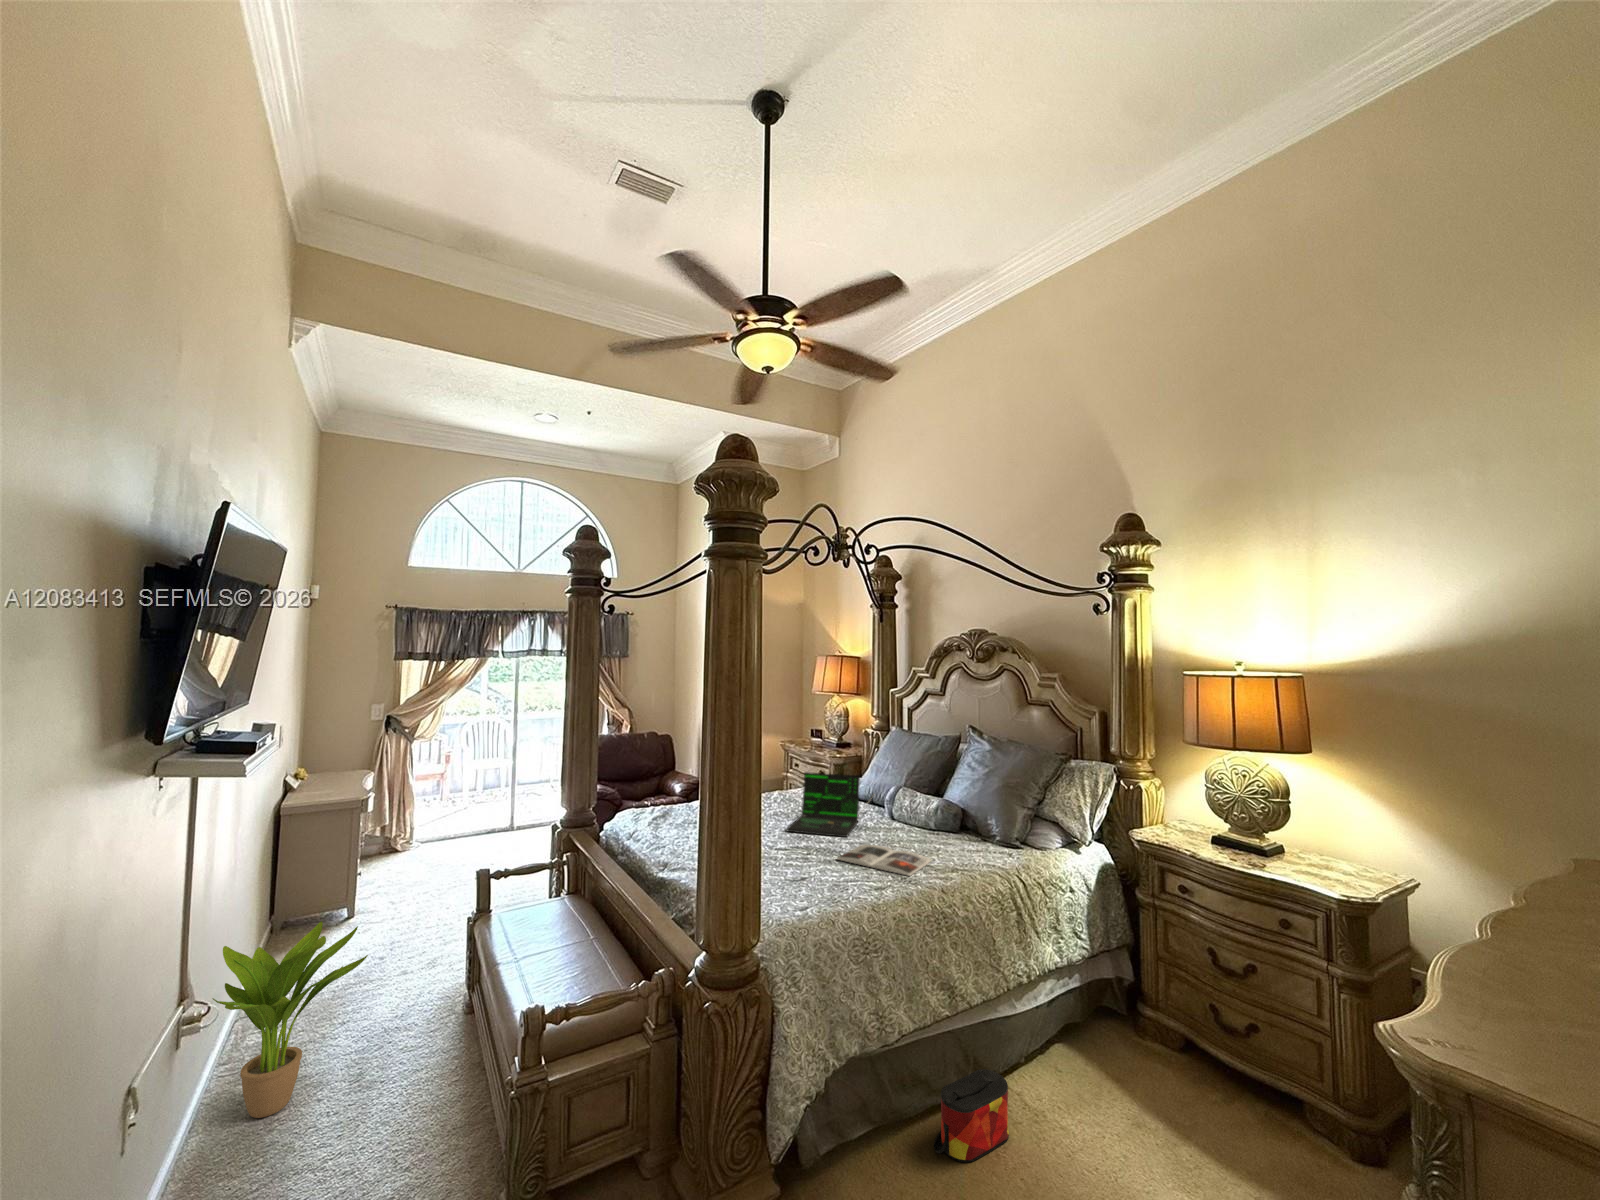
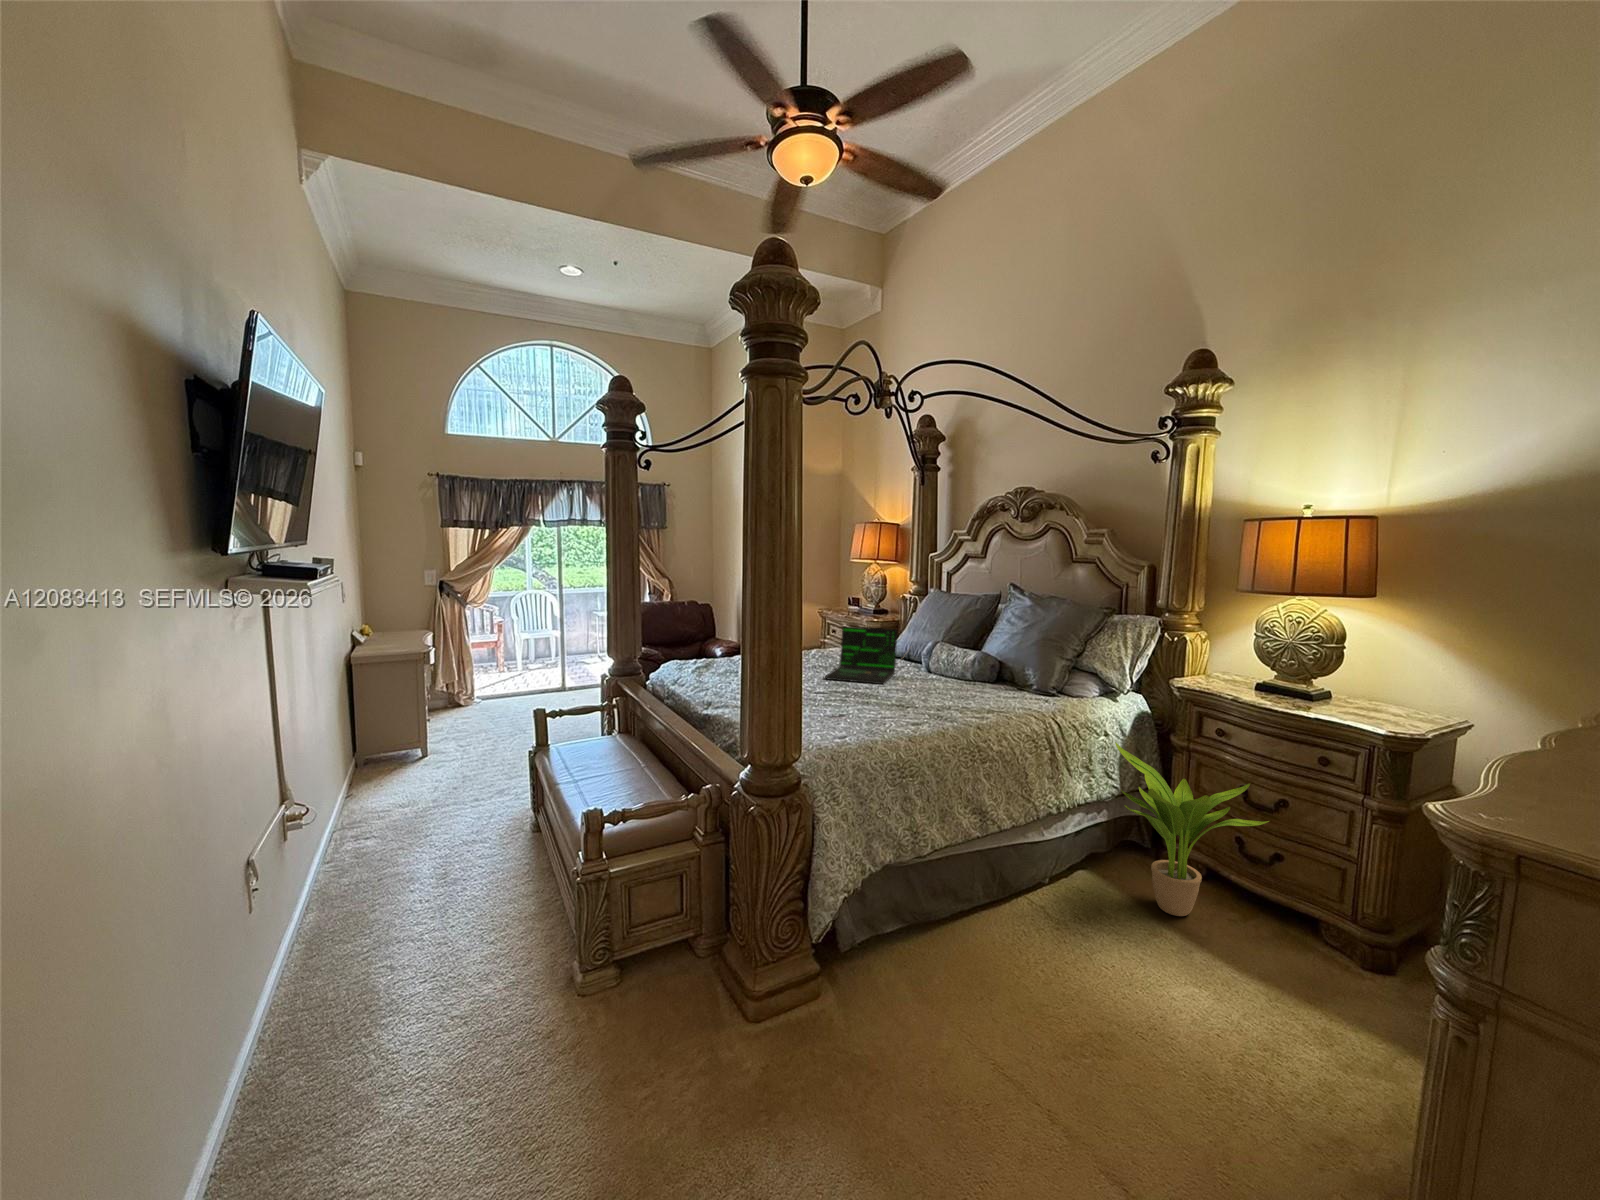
magazine: present [837,845,931,876] -> none [873,690,969,714]
potted plant: present [212,921,368,1118] -> present [1115,742,1269,916]
bag: present [934,1069,1009,1162] -> none [960,885,1032,958]

